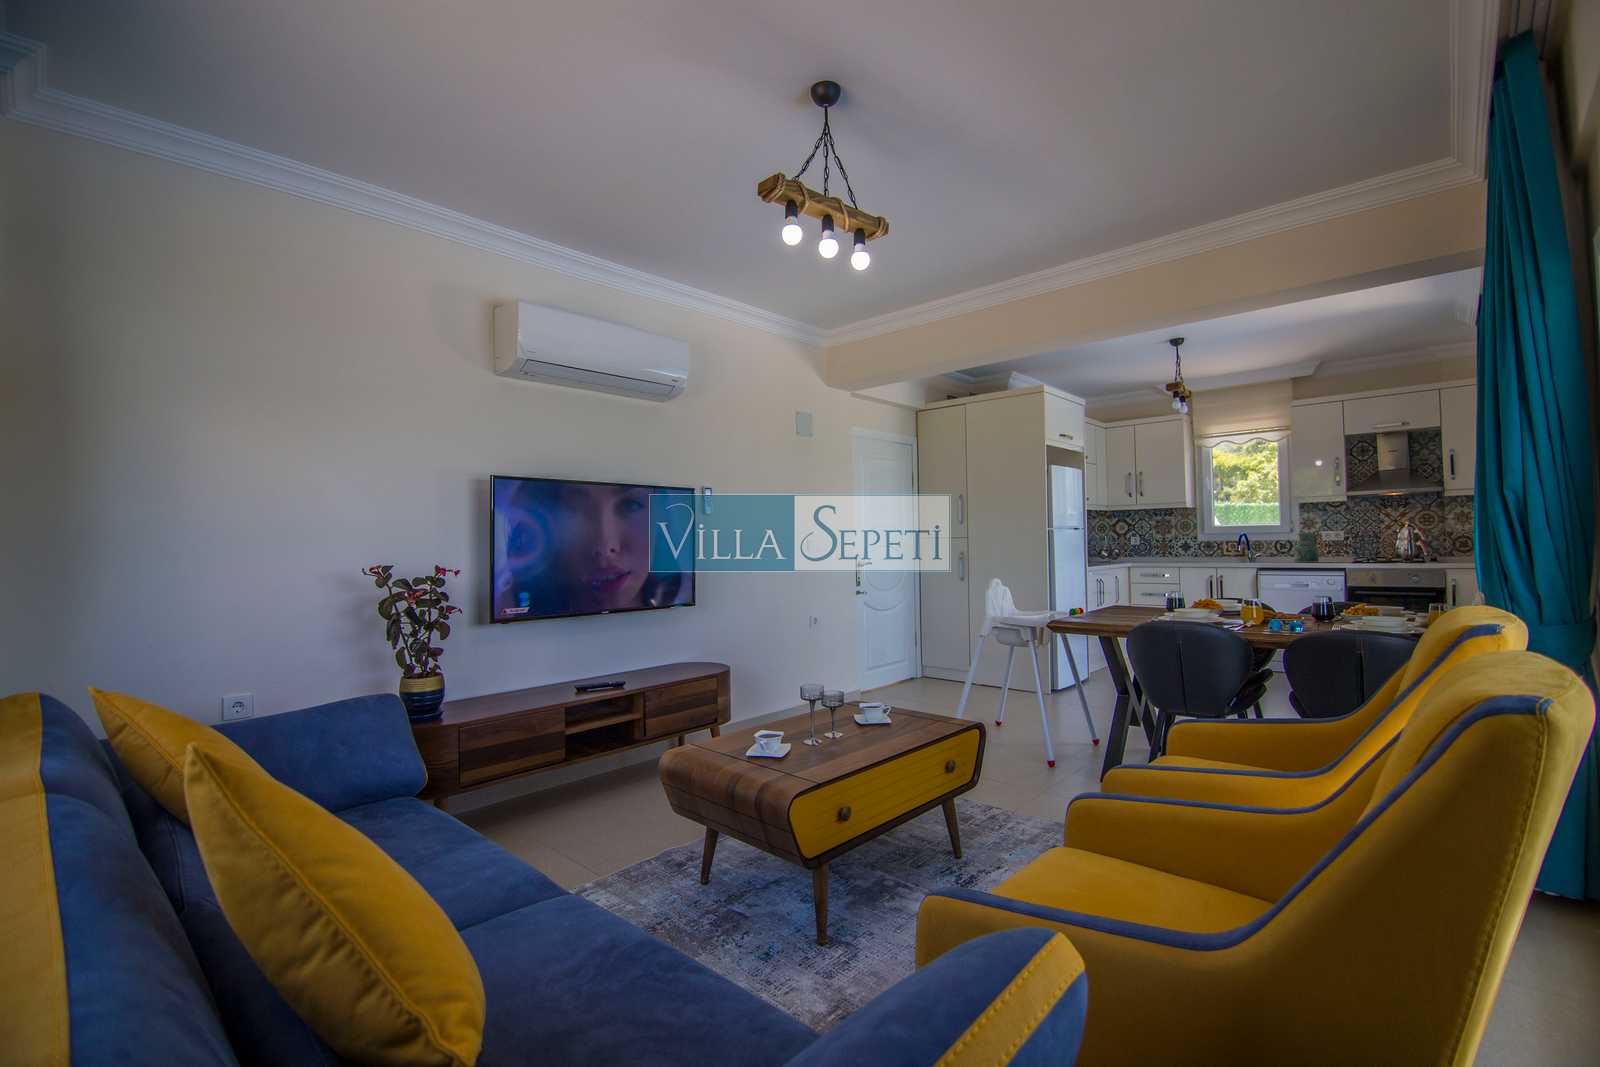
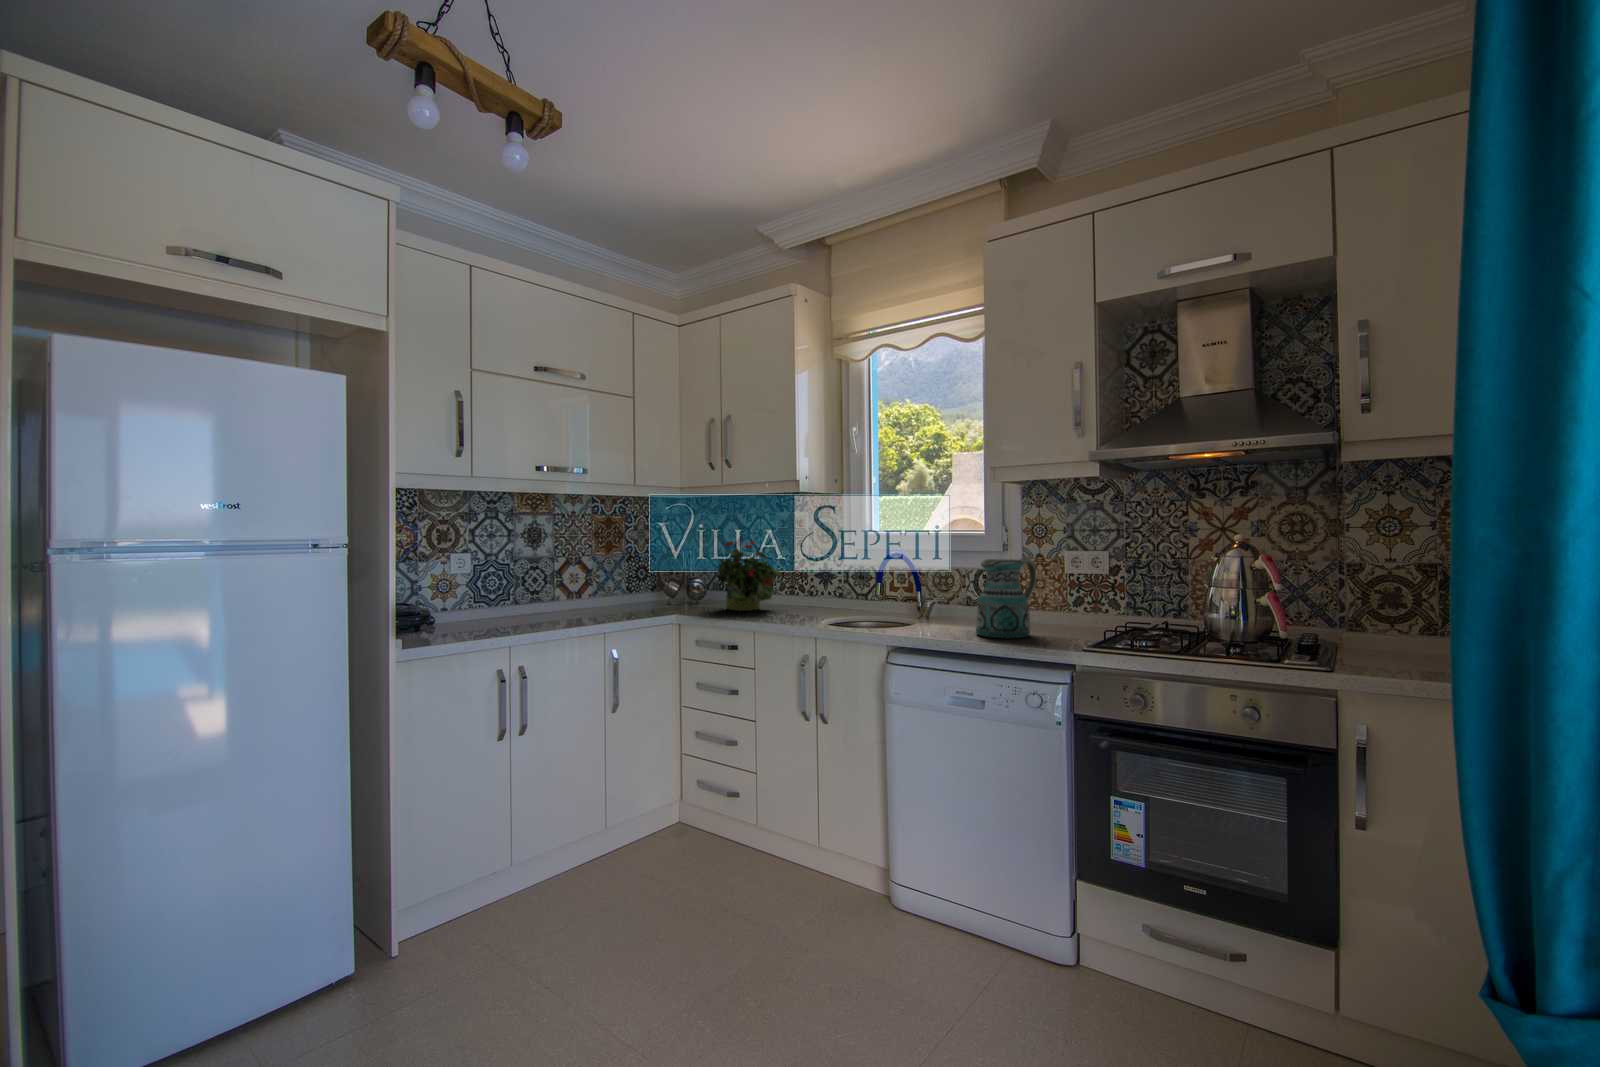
potted plant: none [1134,530,1173,562] -> present [717,541,784,611]

